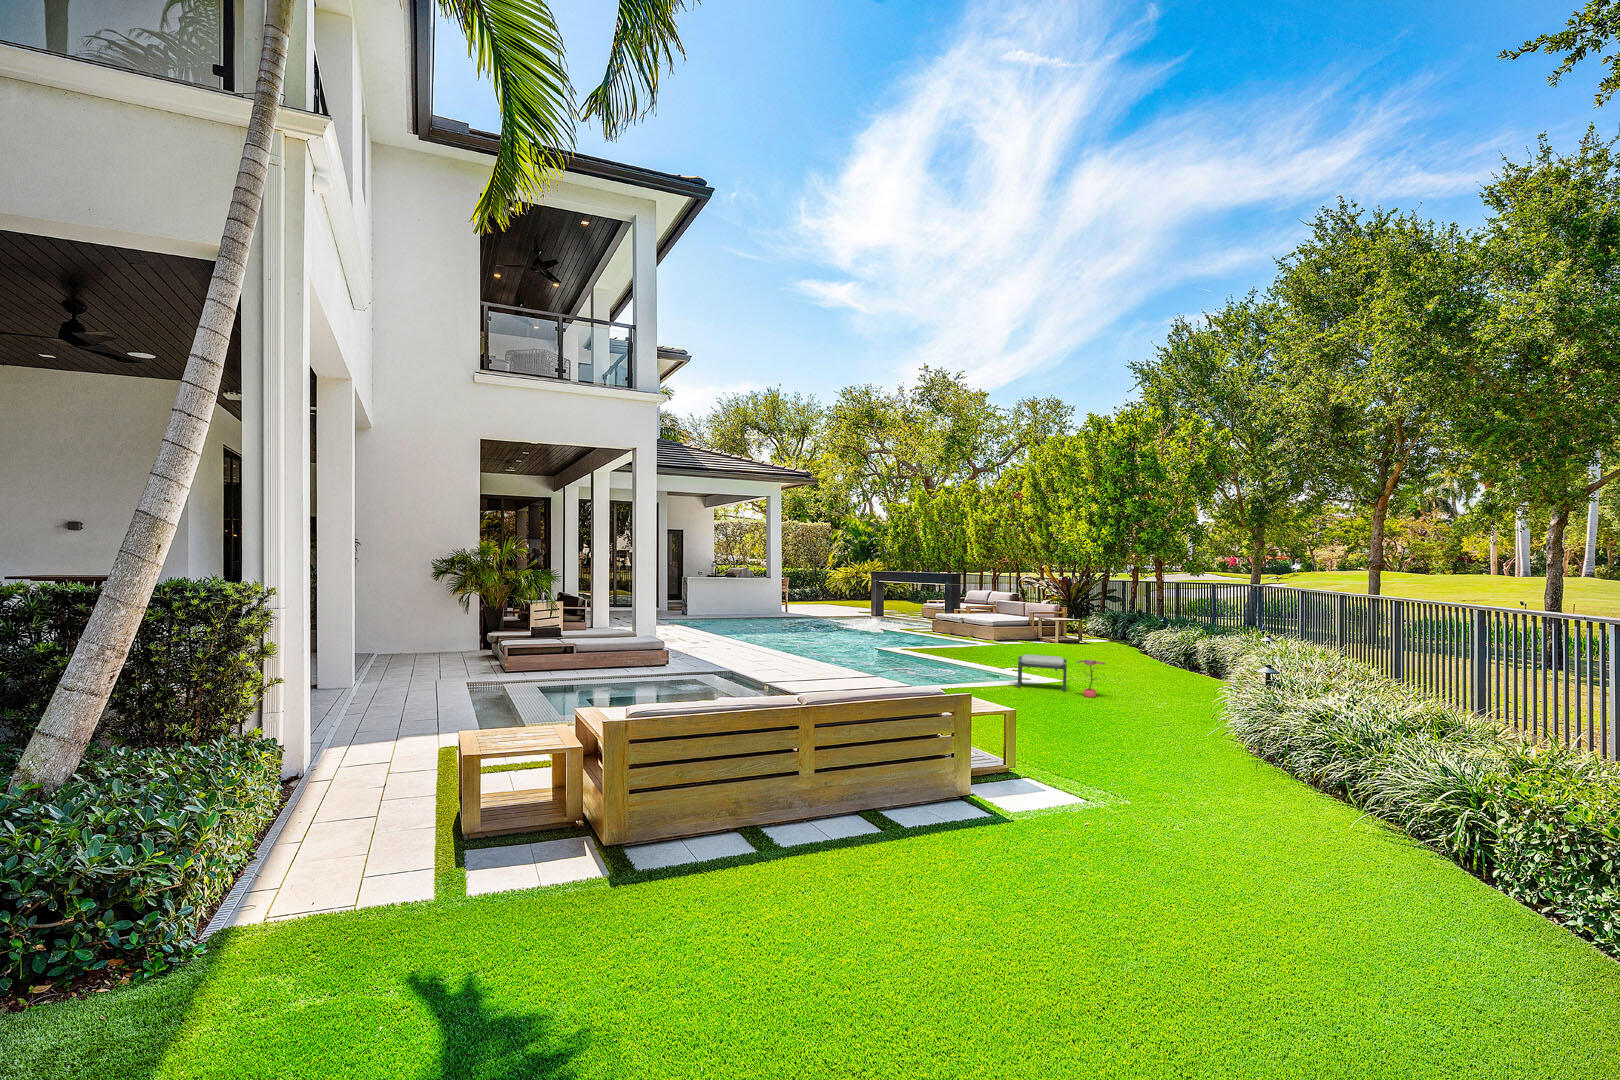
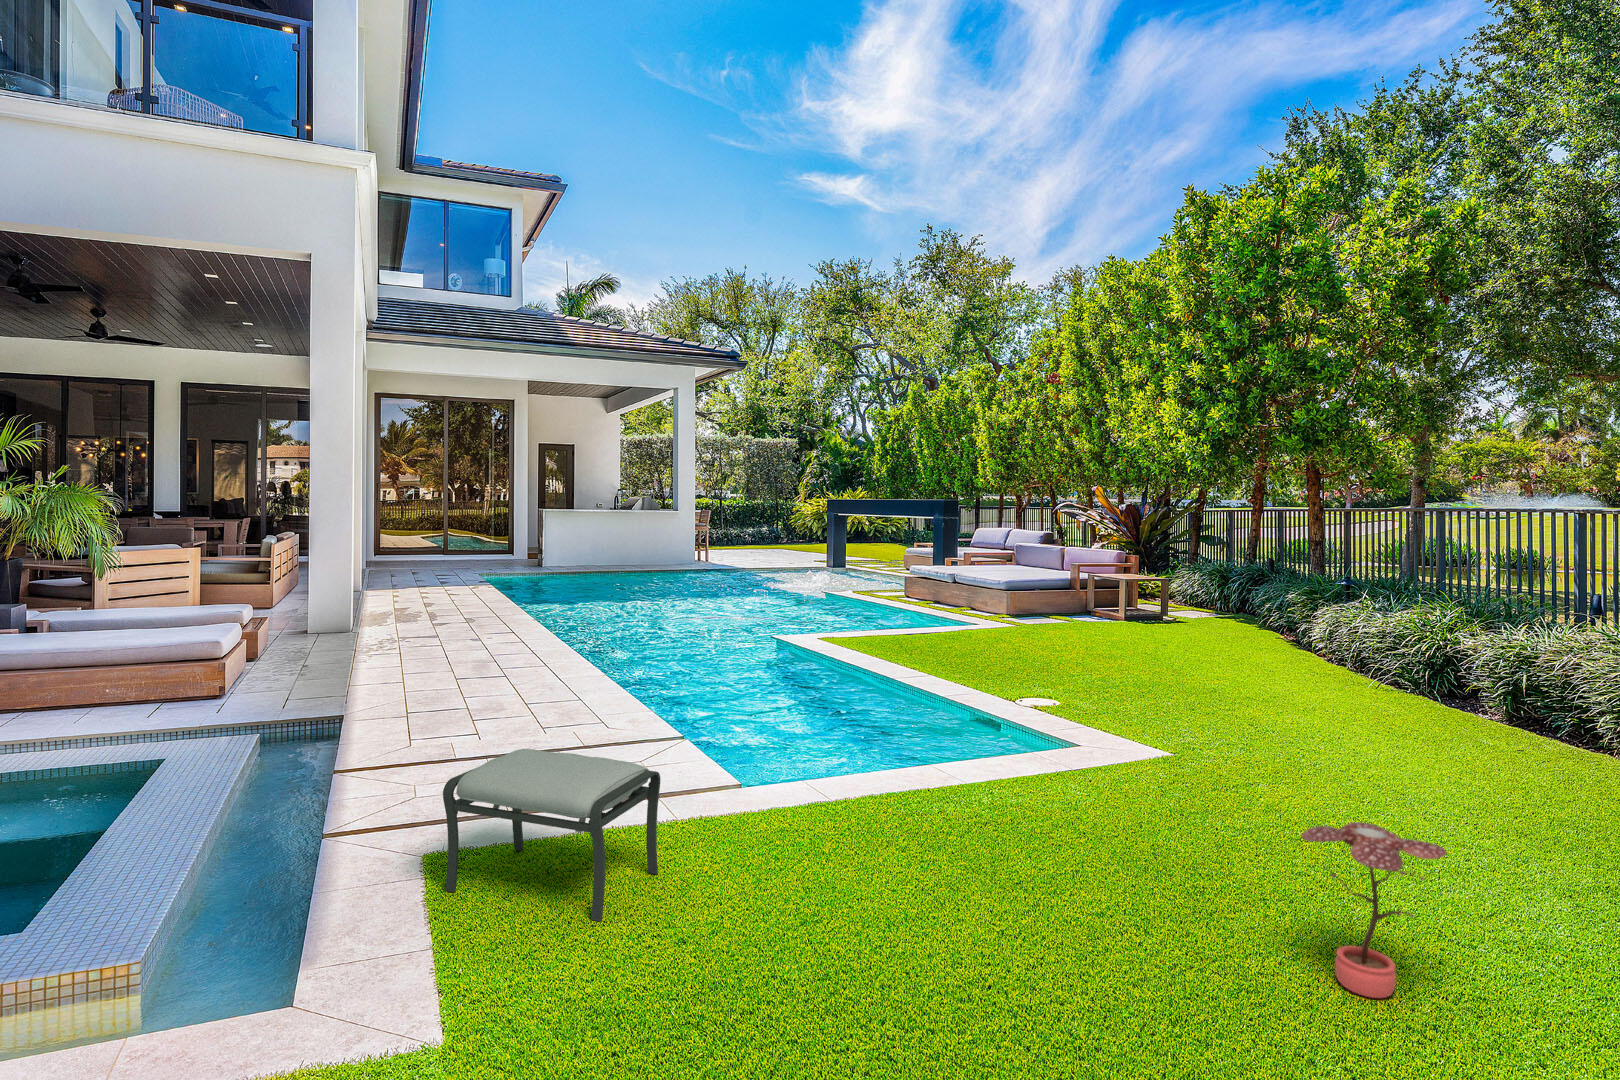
ottoman: present [1018,654,1067,692] -> present [443,749,661,922]

